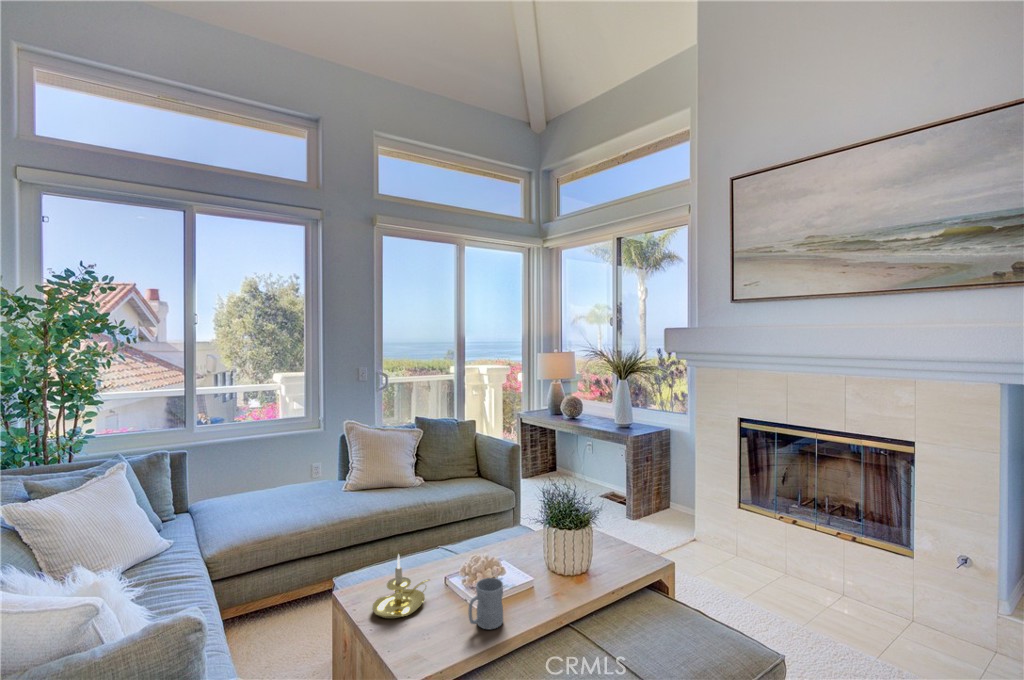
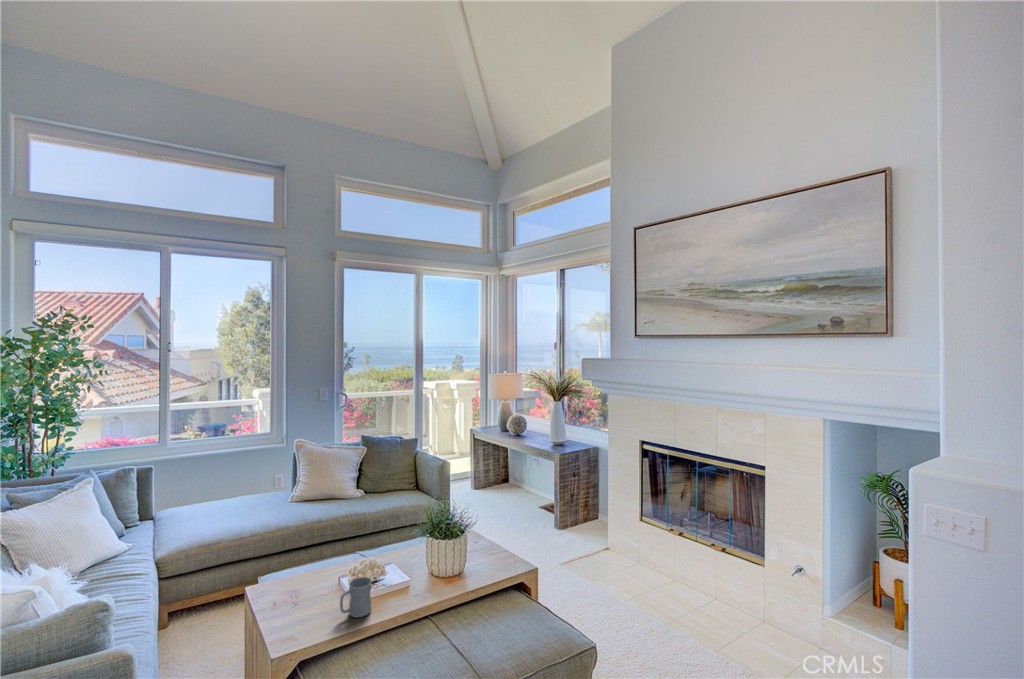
candle holder: present [372,555,430,619] -> none [271,557,324,609]

